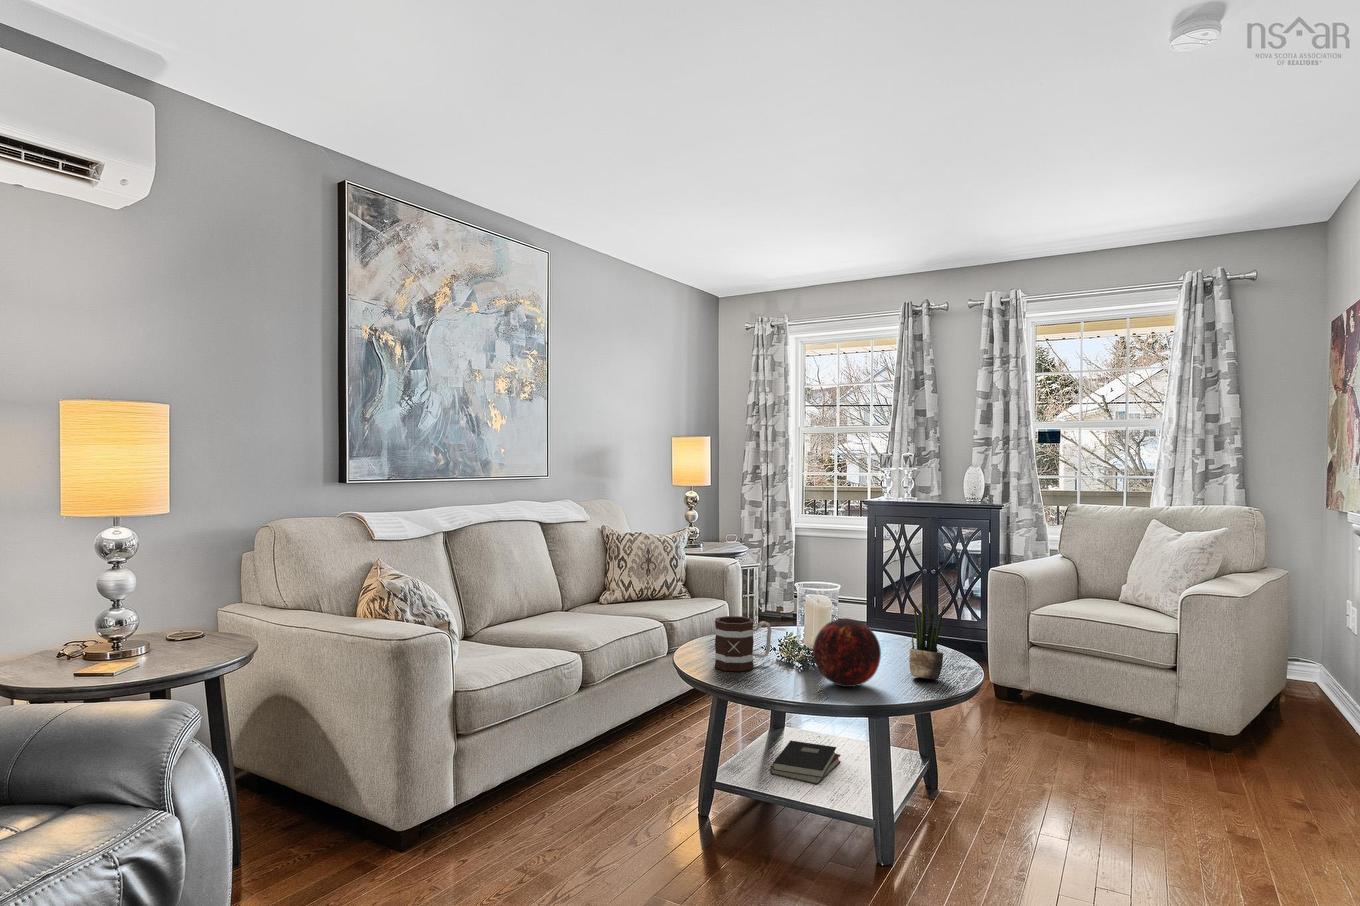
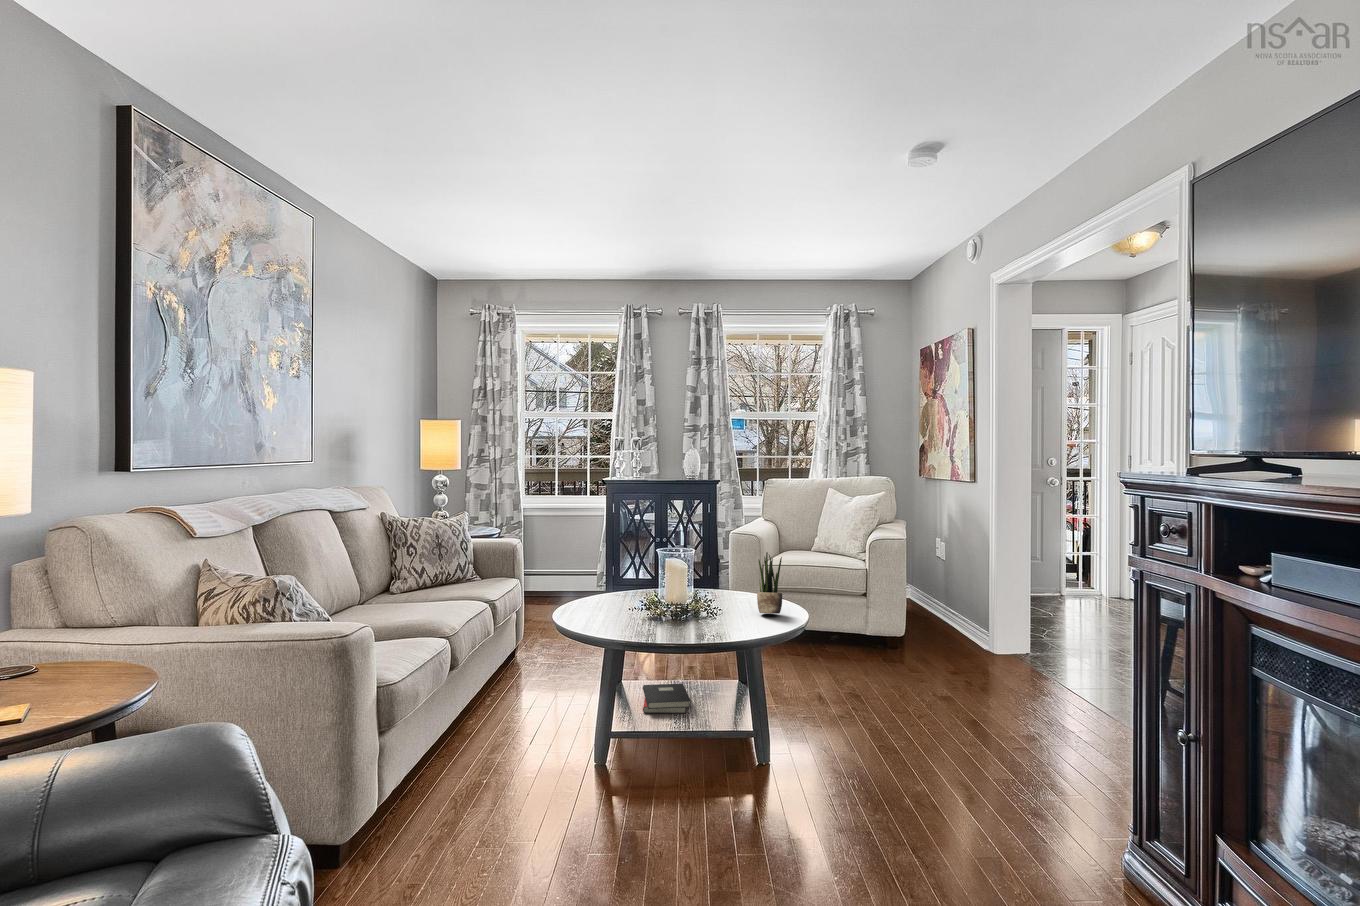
mug: present [715,616,771,671] -> none [604,581,649,628]
decorative orb: present [813,618,881,687] -> none [699,572,752,627]

